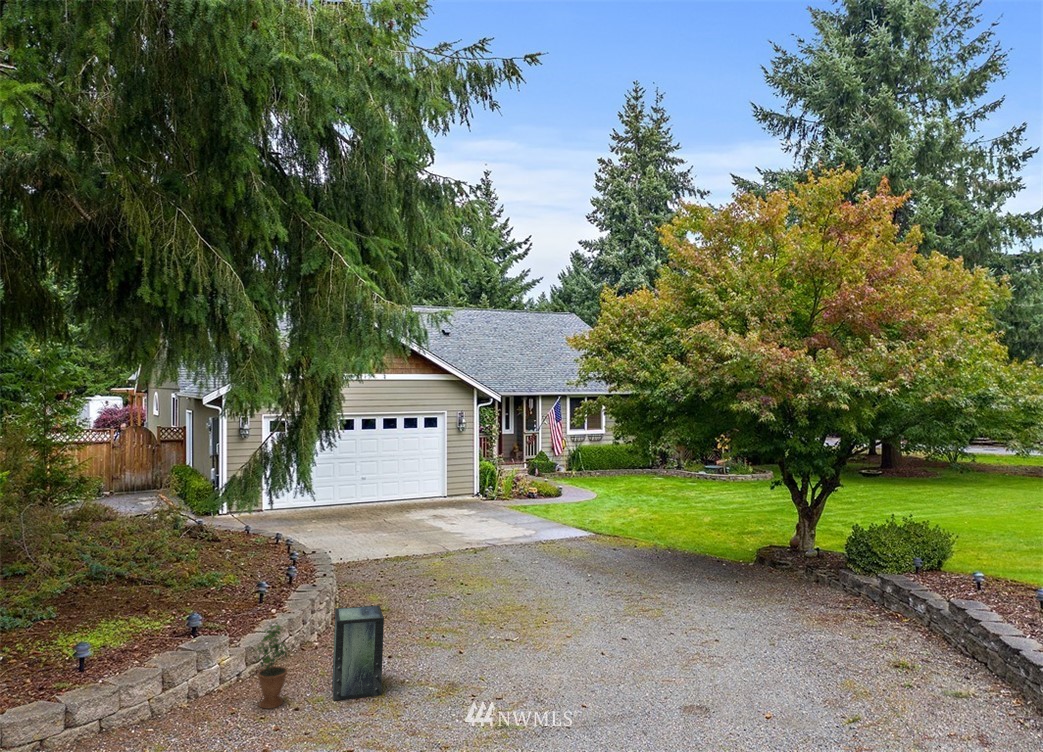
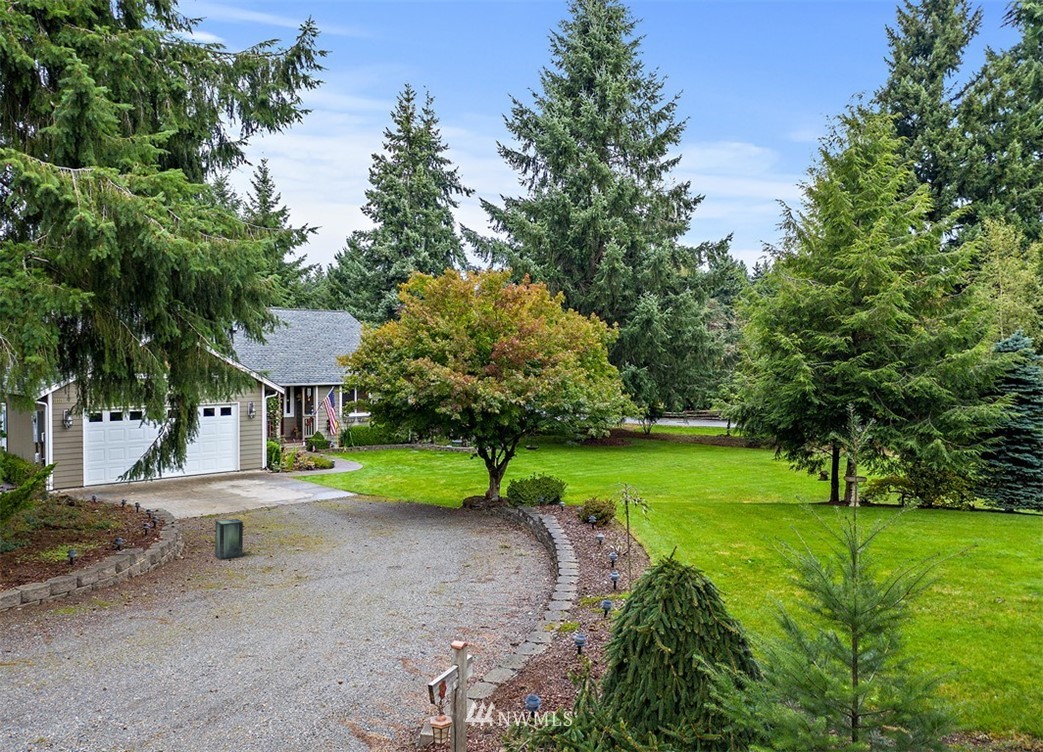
potted plant: present [257,623,287,709] -> none [180,526,197,564]

